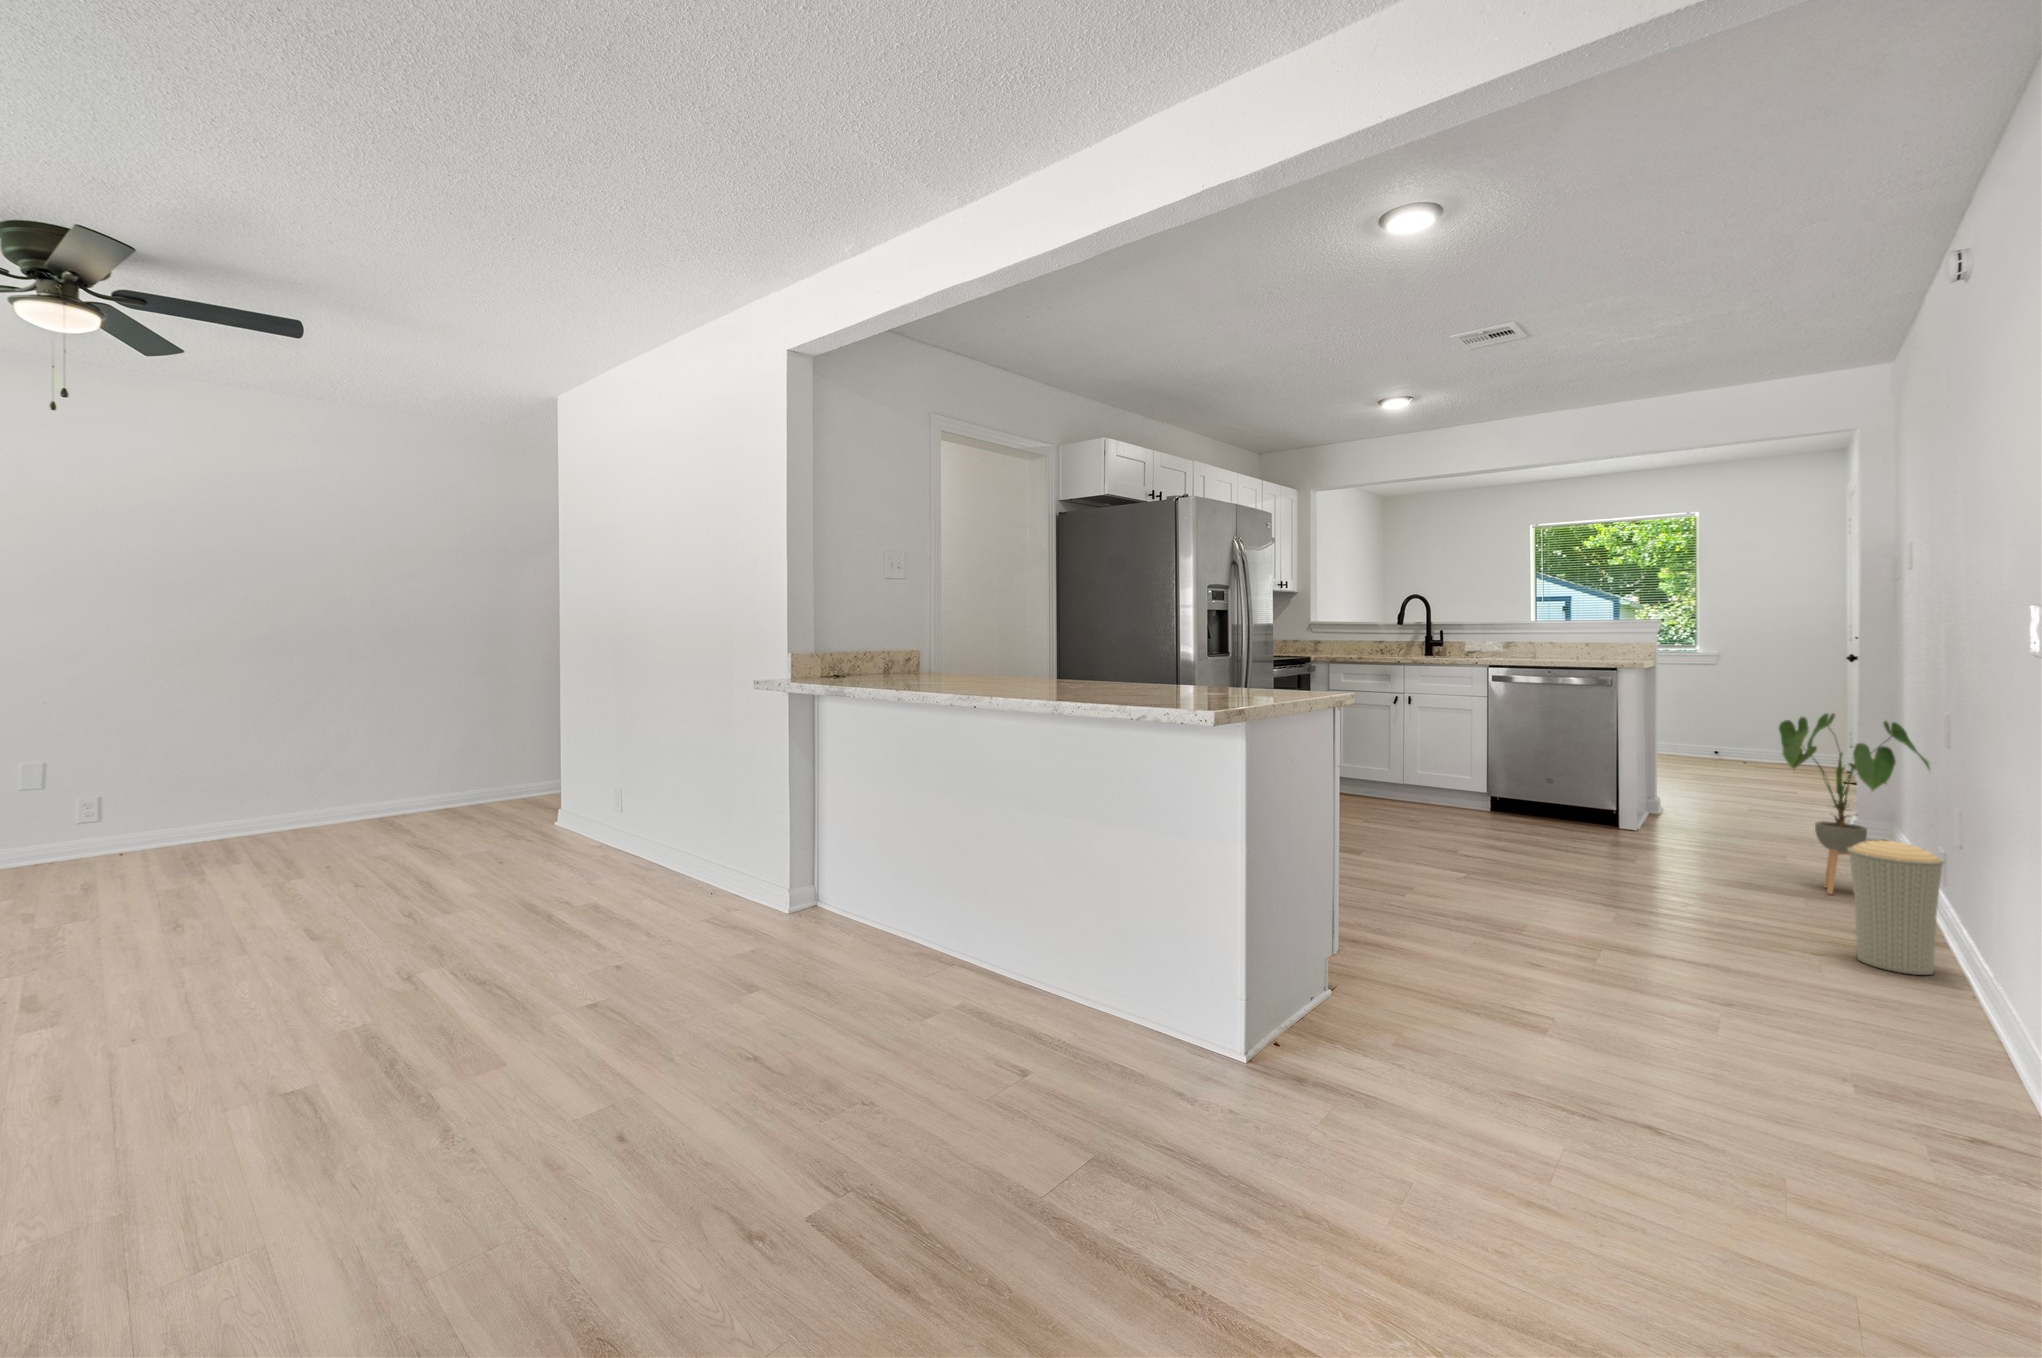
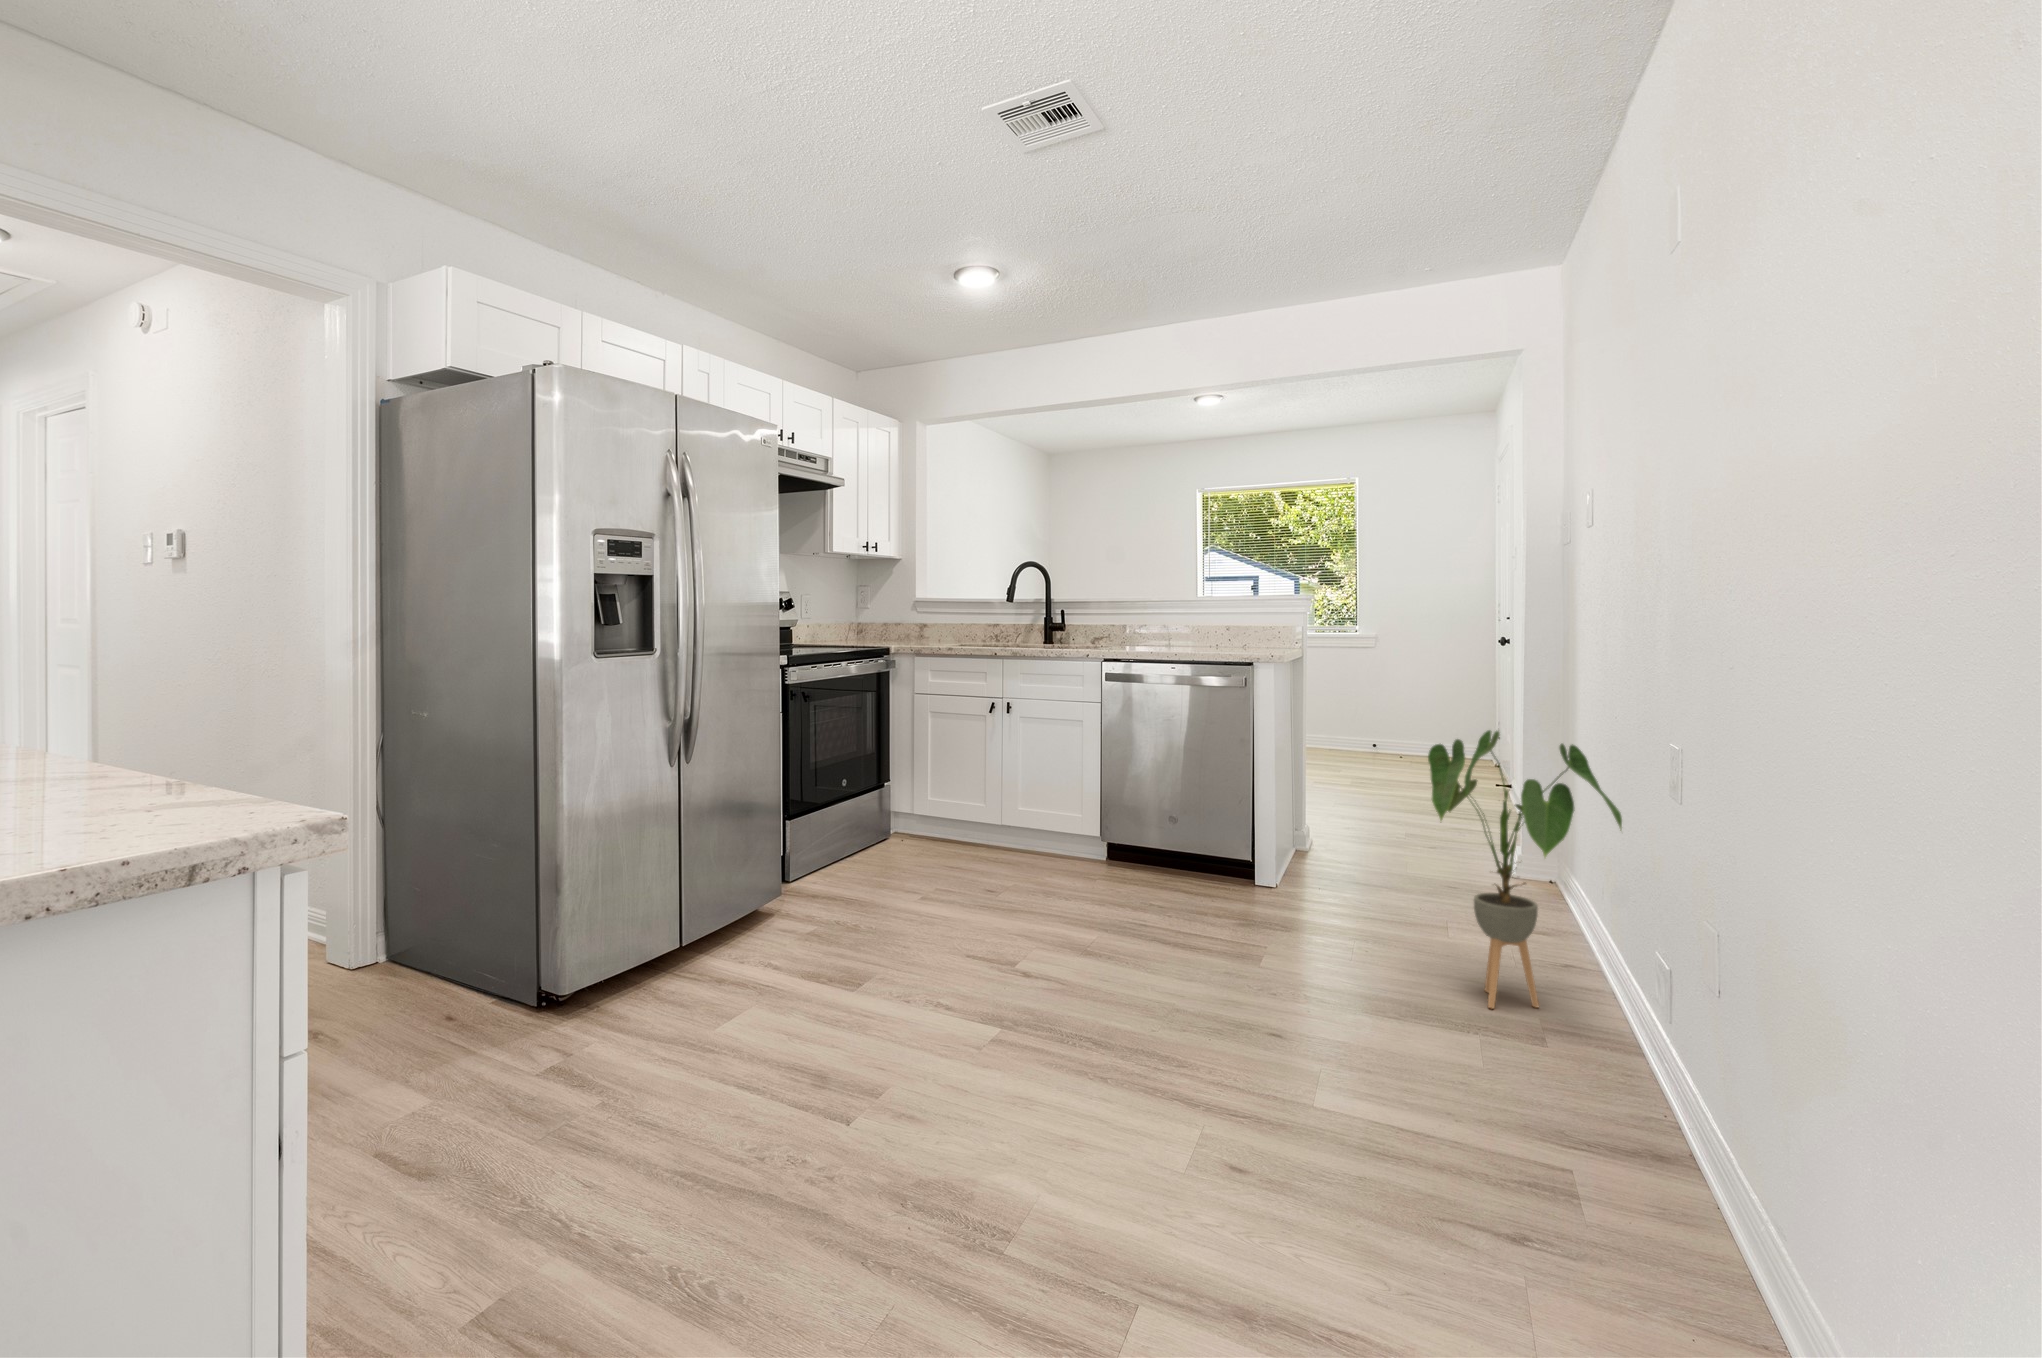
trash can: present [1847,840,1944,975] -> none [1512,981,1658,1244]

